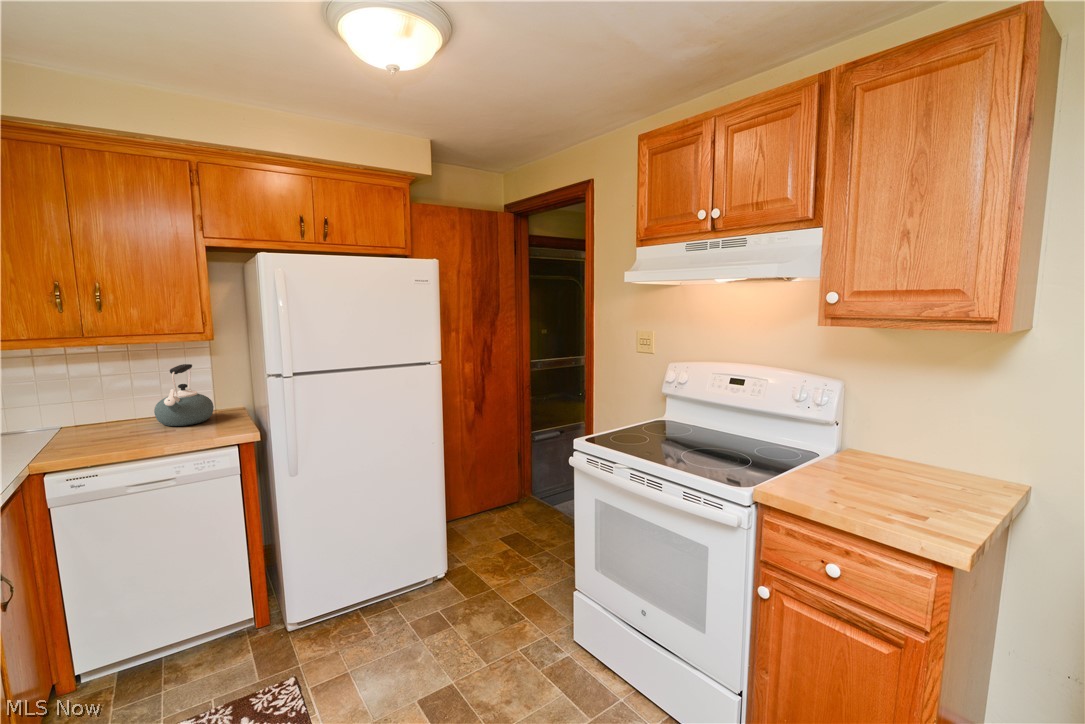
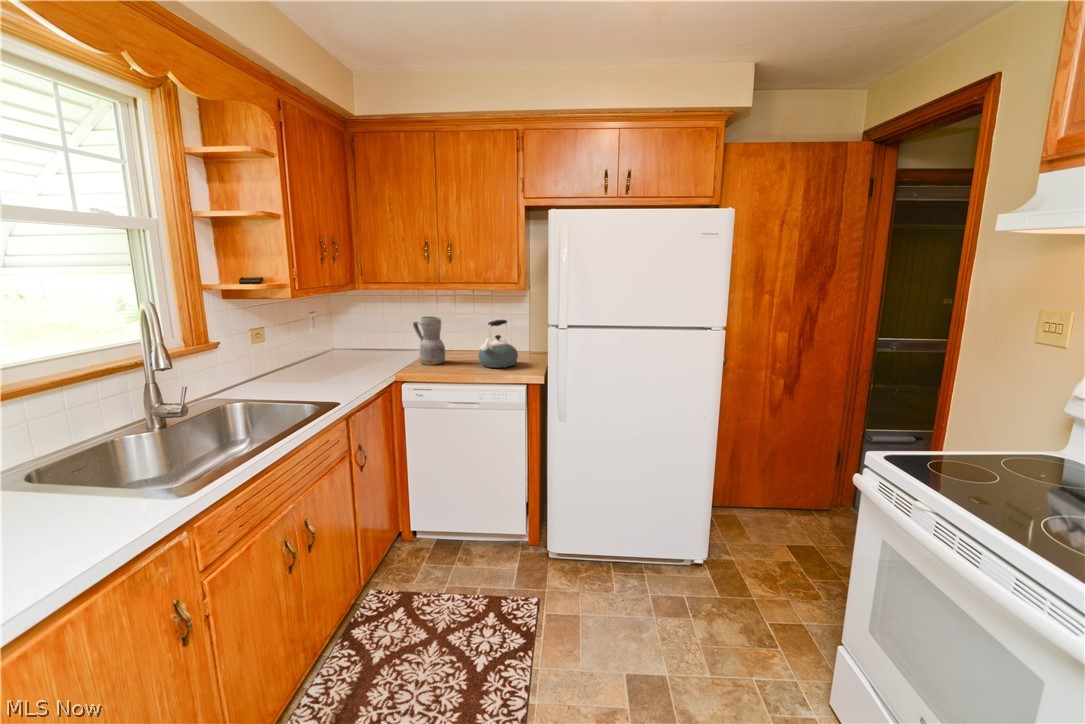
ceramic pitcher: none [30,368,94,437] -> present [413,316,445,365]

